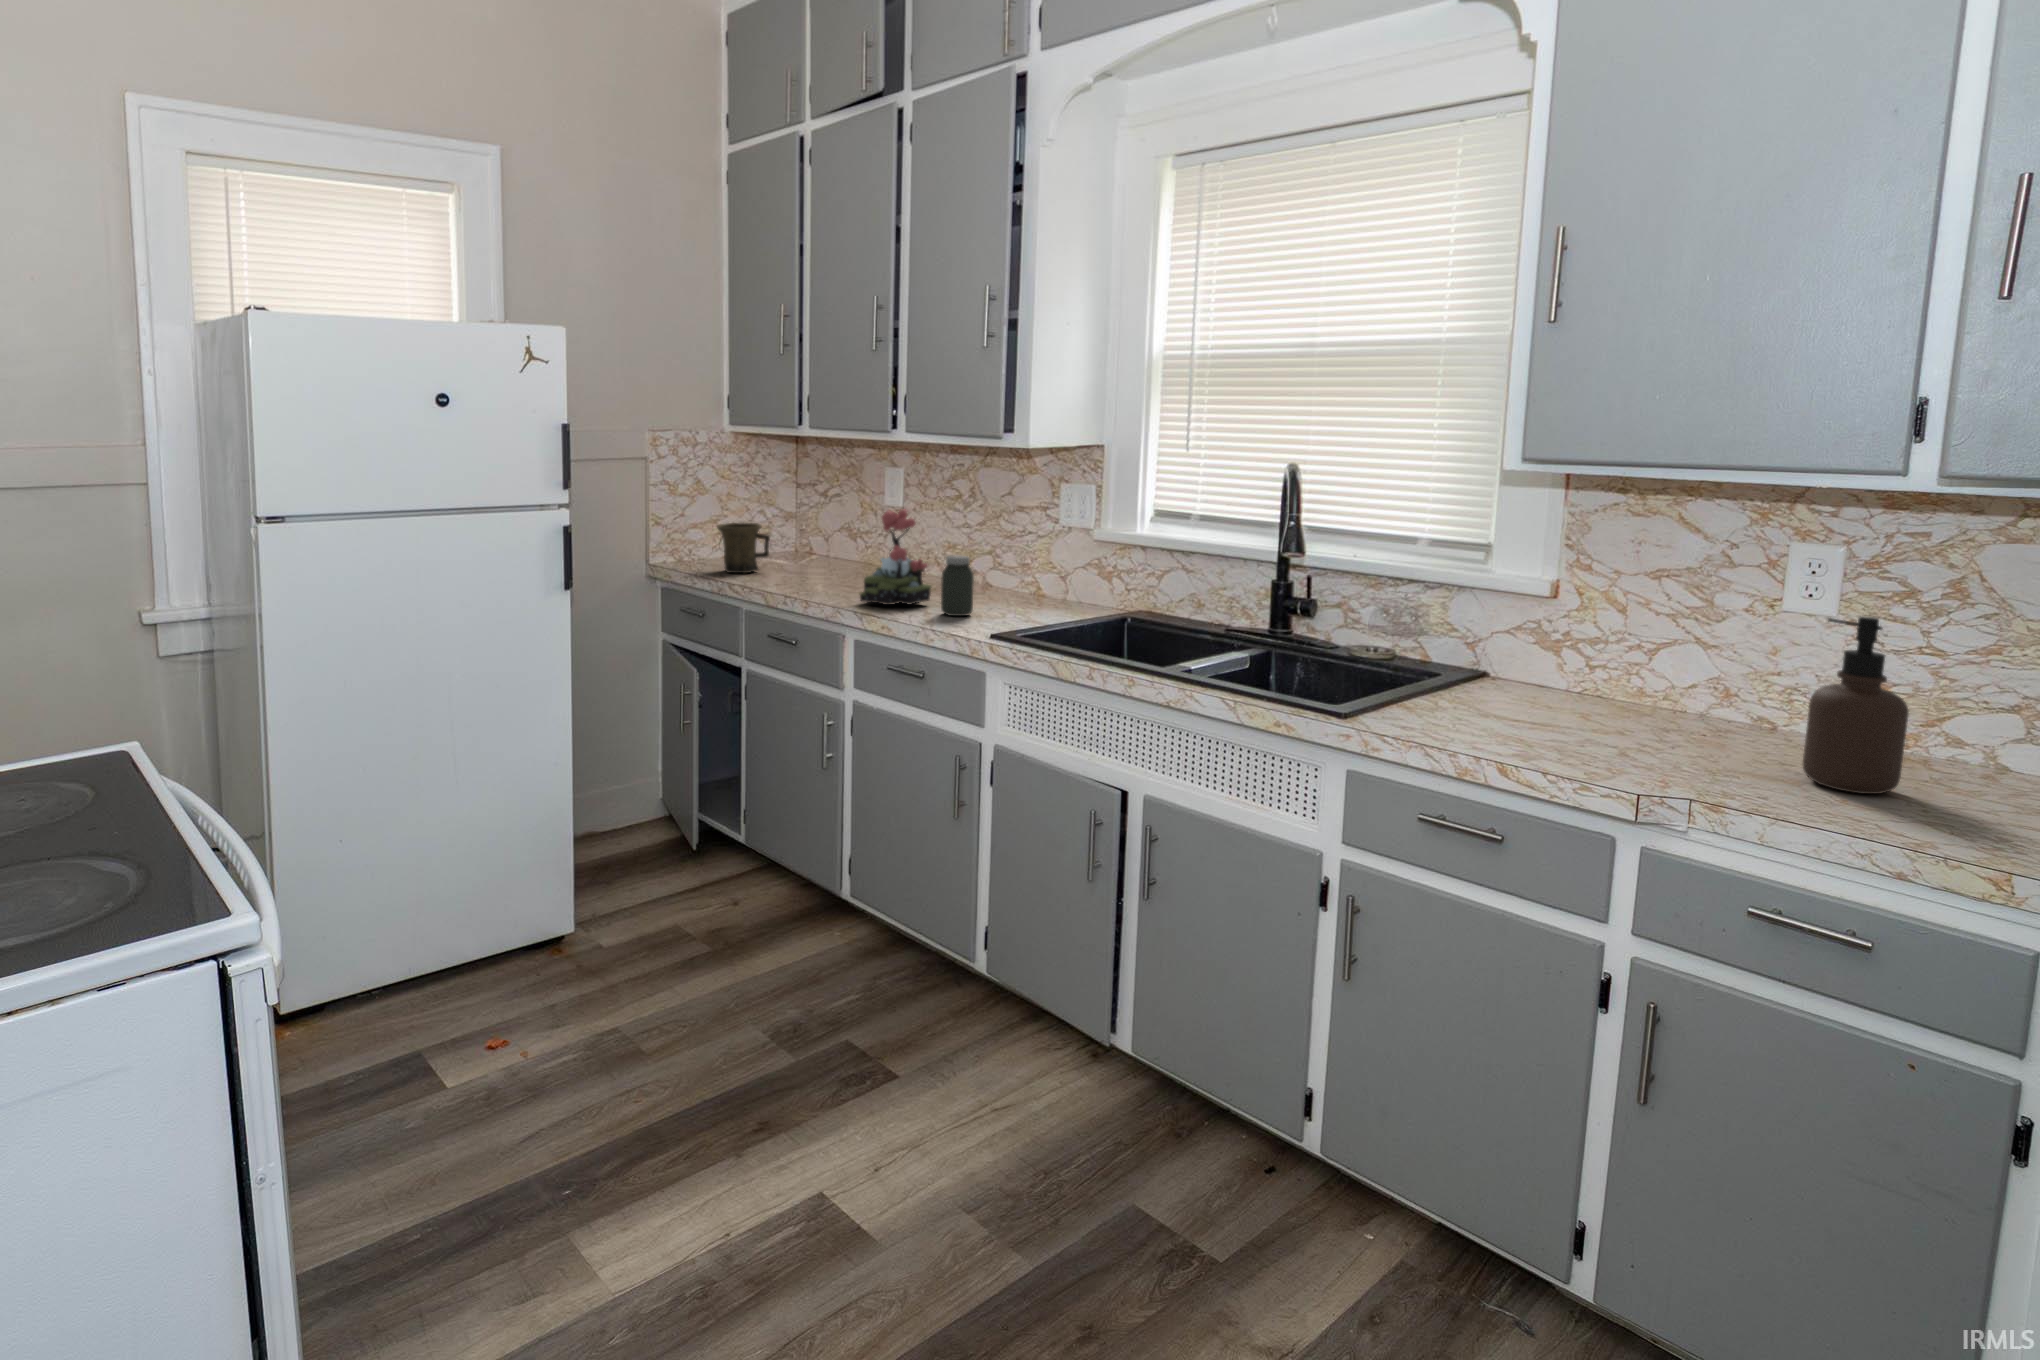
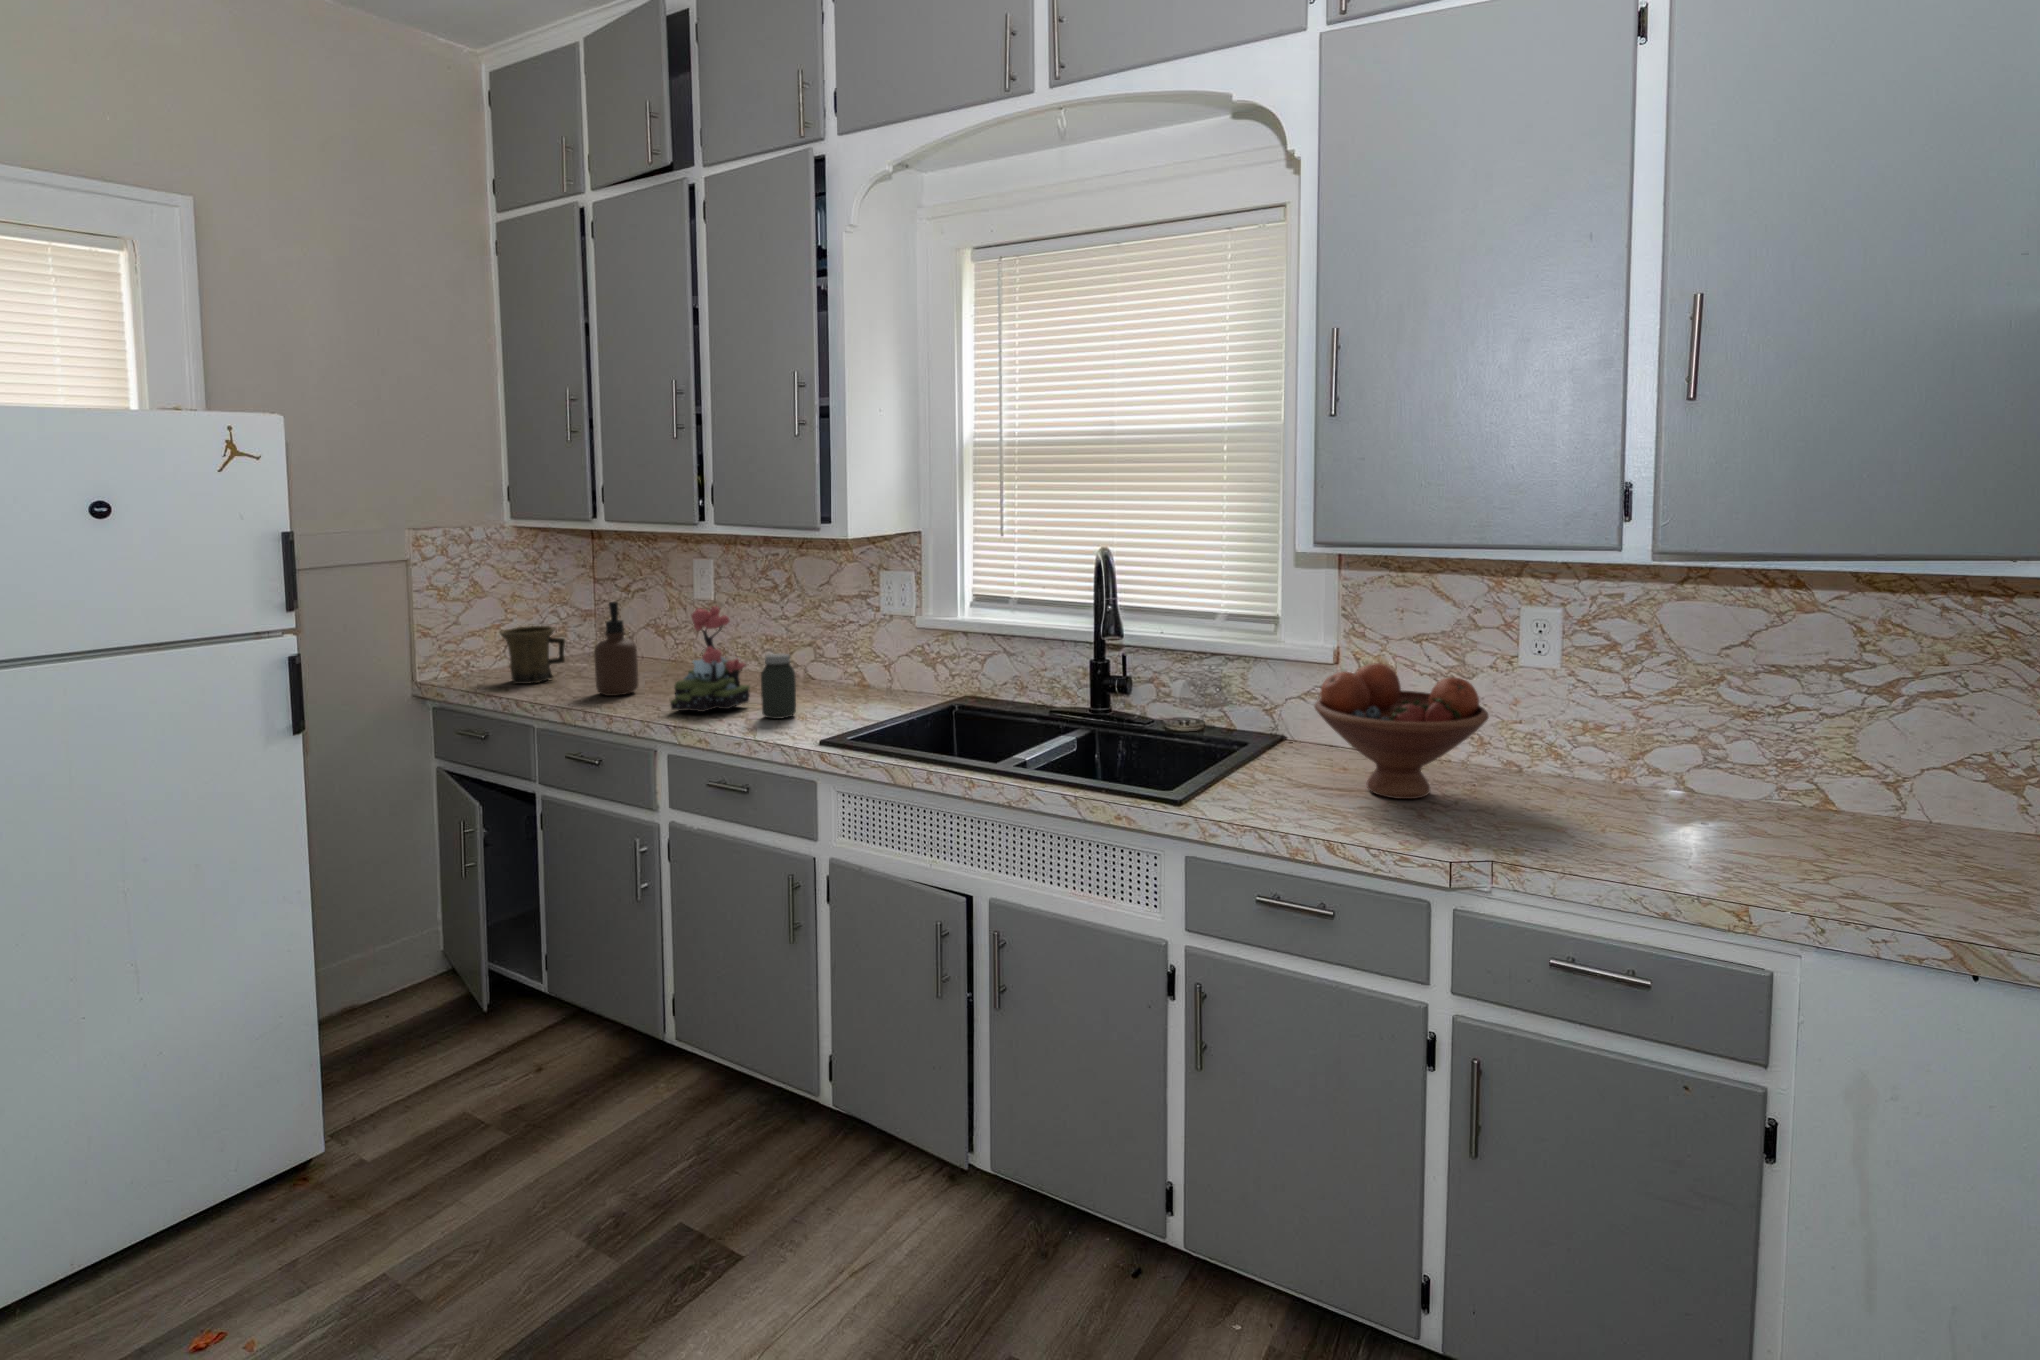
fruit bowl: none [1509,594,1723,739] -> present [1315,663,1489,799]
soap dispenser: present [1803,616,1909,794] -> present [594,602,638,696]

